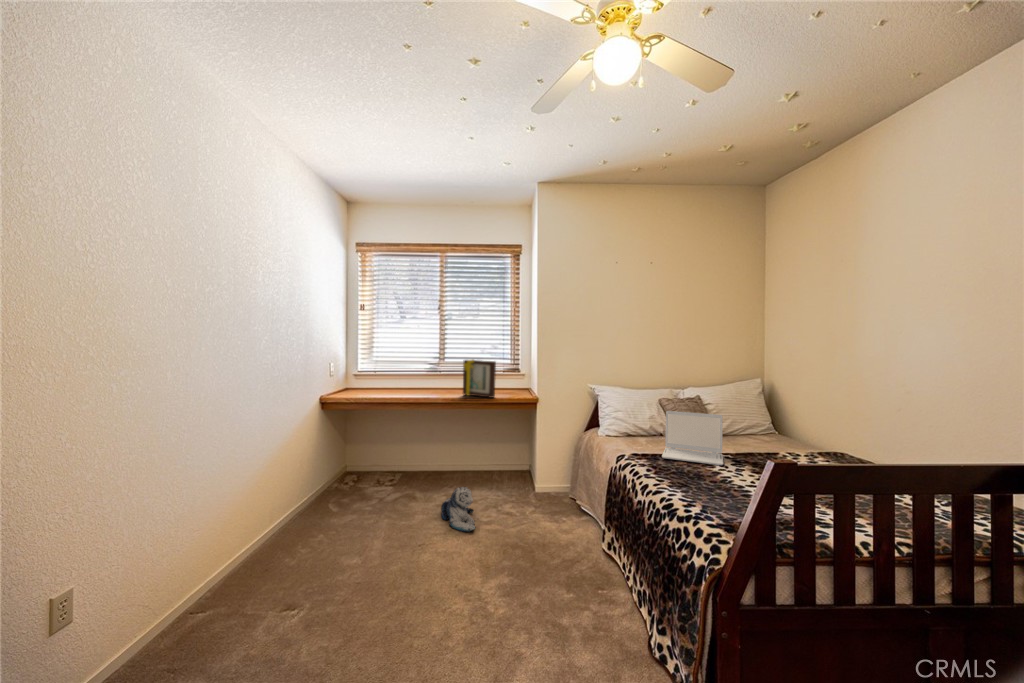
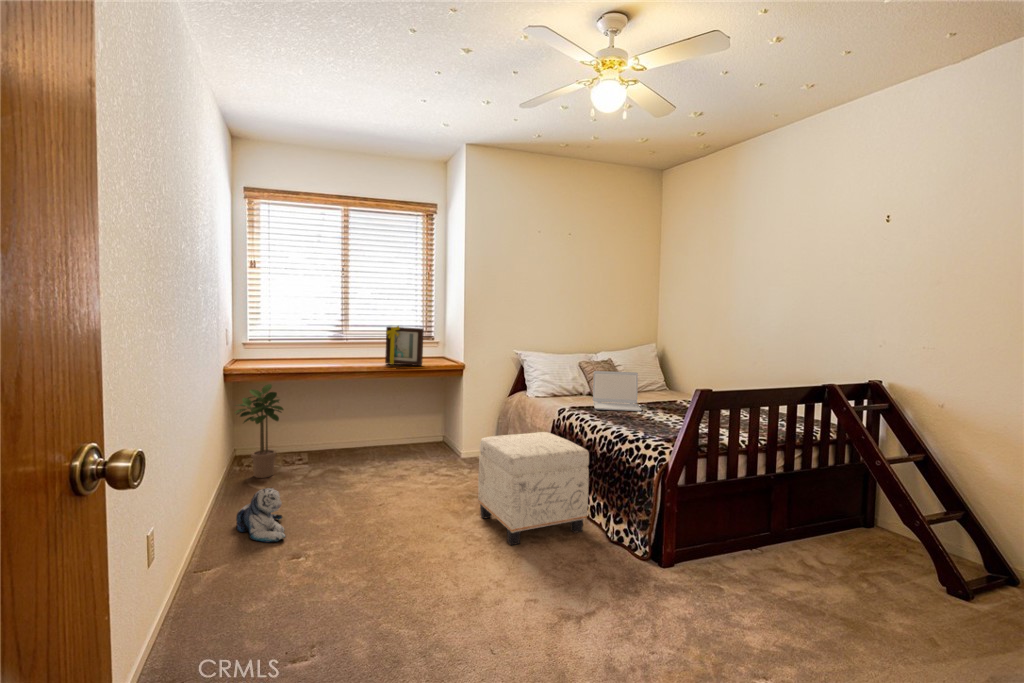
potted plant: none [326,411,370,496] -> present [235,384,283,478]
ottoman: none [506,484,625,634] -> present [478,432,589,545]
plush toy: present [441,487,475,532] -> present [236,488,285,542]

